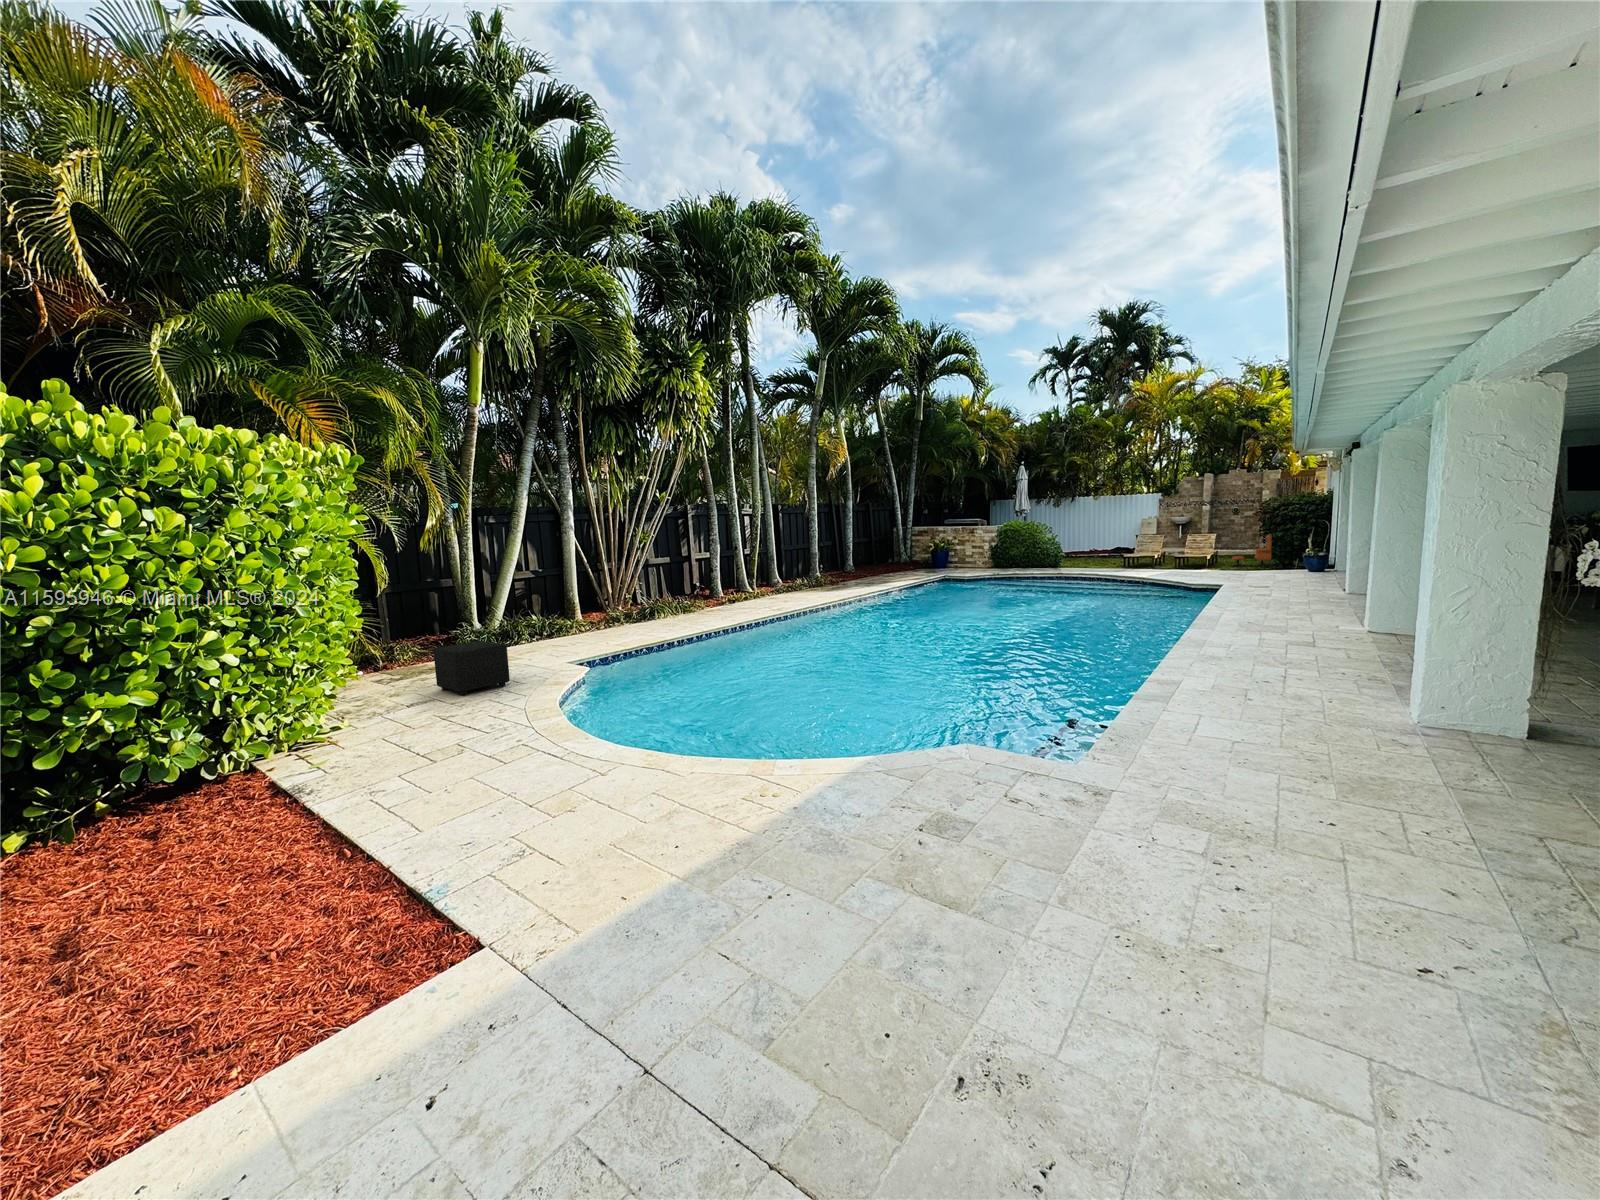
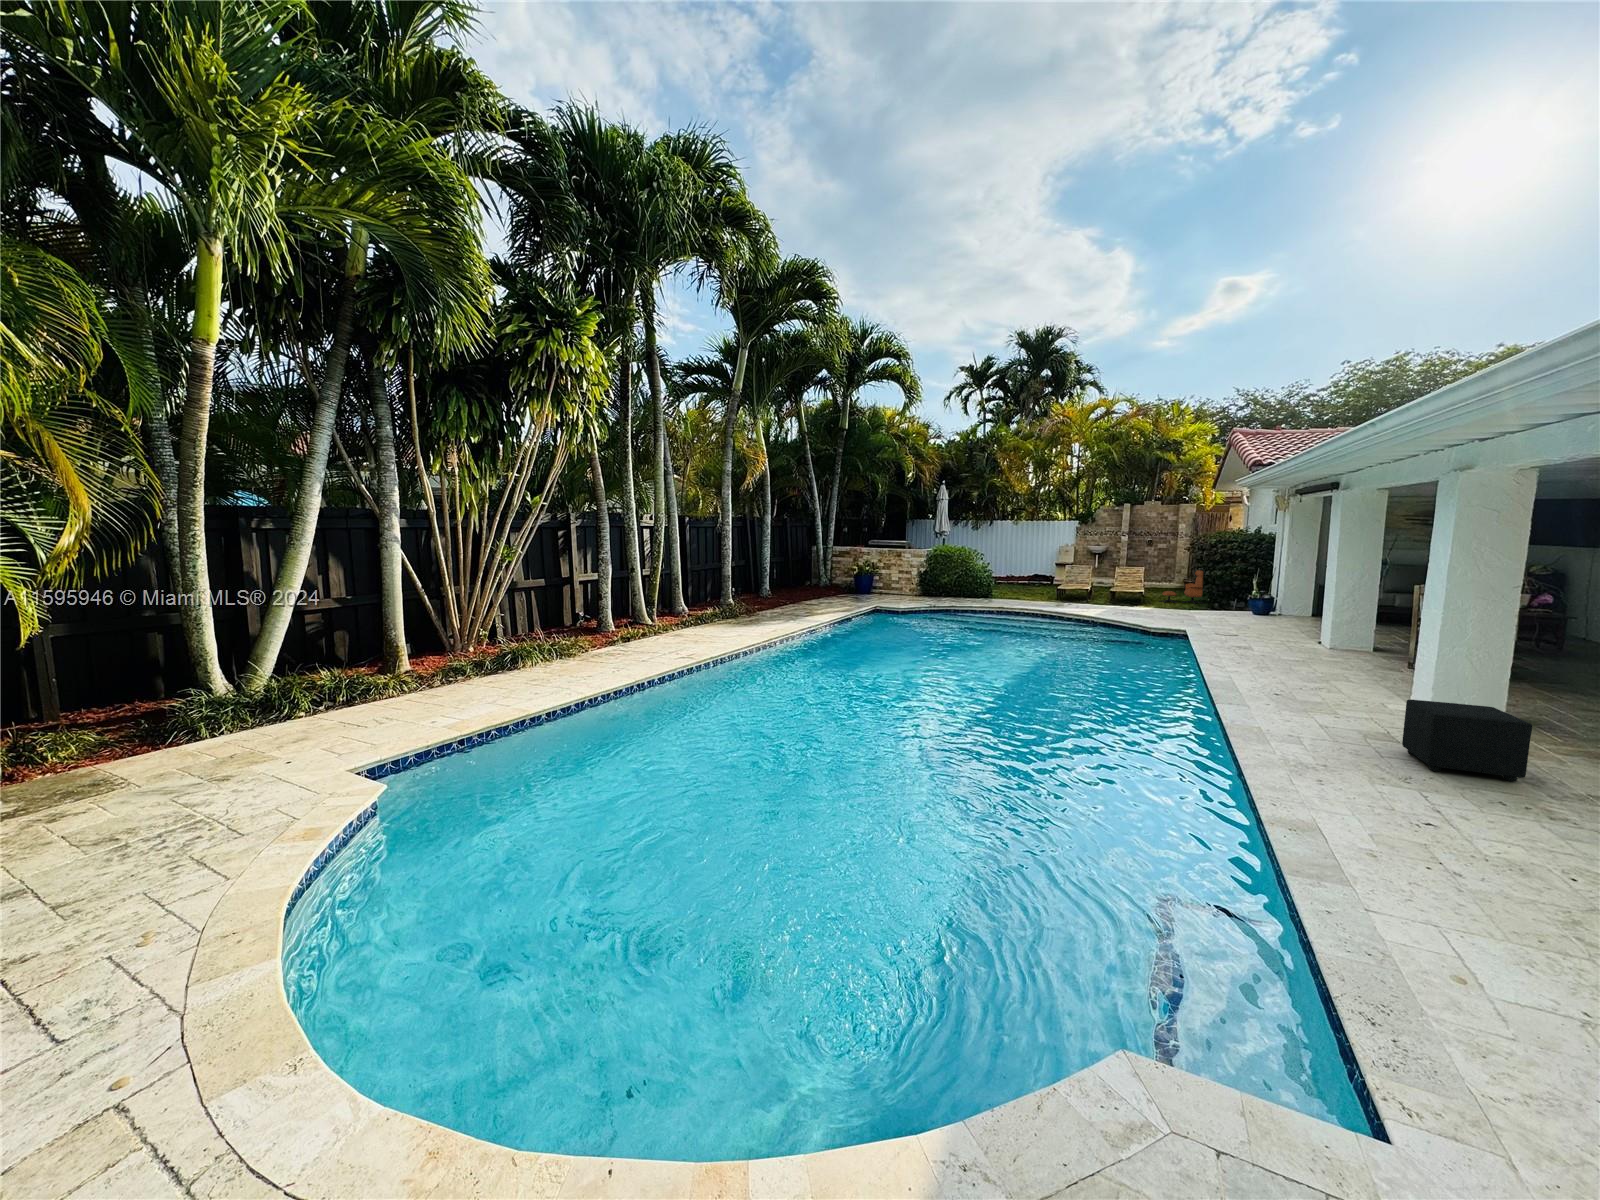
ottoman: present [433,641,510,695] -> present [1402,700,1532,781]

